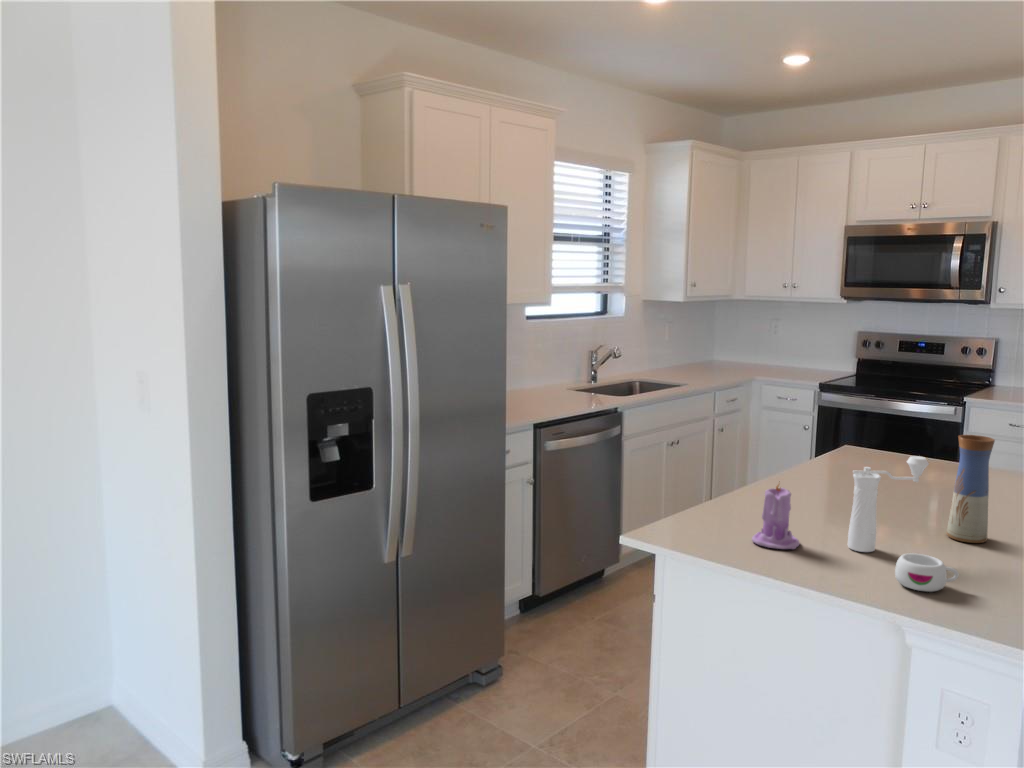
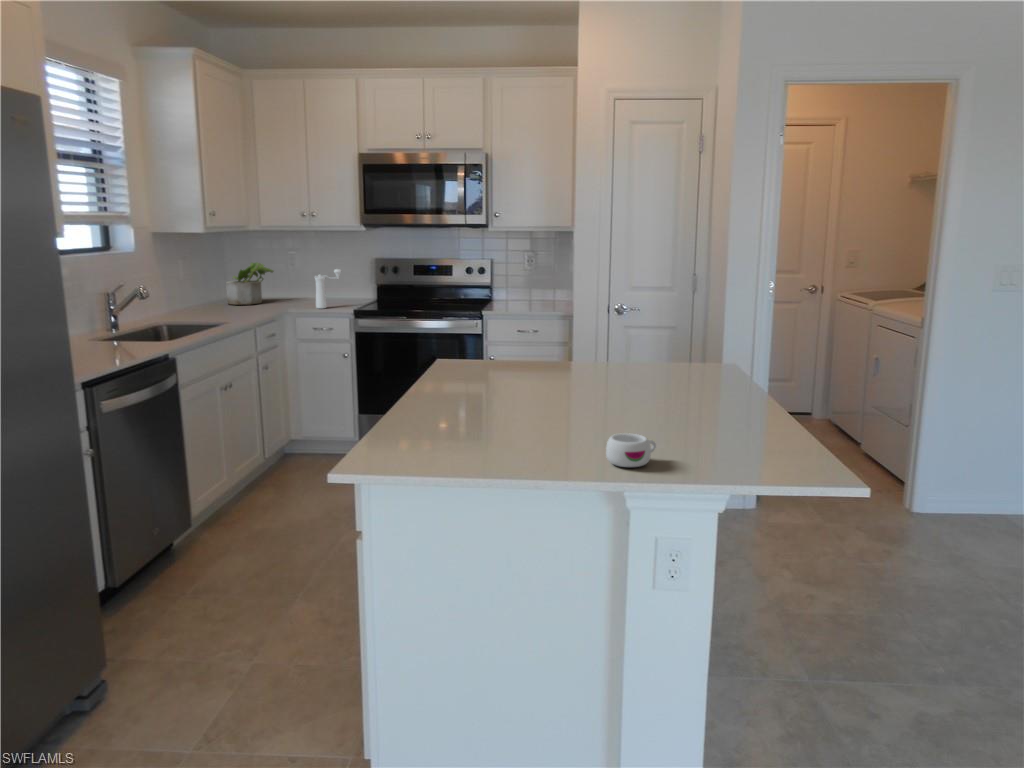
potted plant: none [705,328,752,368] -> present [226,262,274,305]
vase: present [947,435,995,543] -> none [595,321,629,419]
pepper mill: present [848,456,929,552] -> present [315,269,342,308]
candle: present [752,484,800,549] -> none [453,388,502,460]

